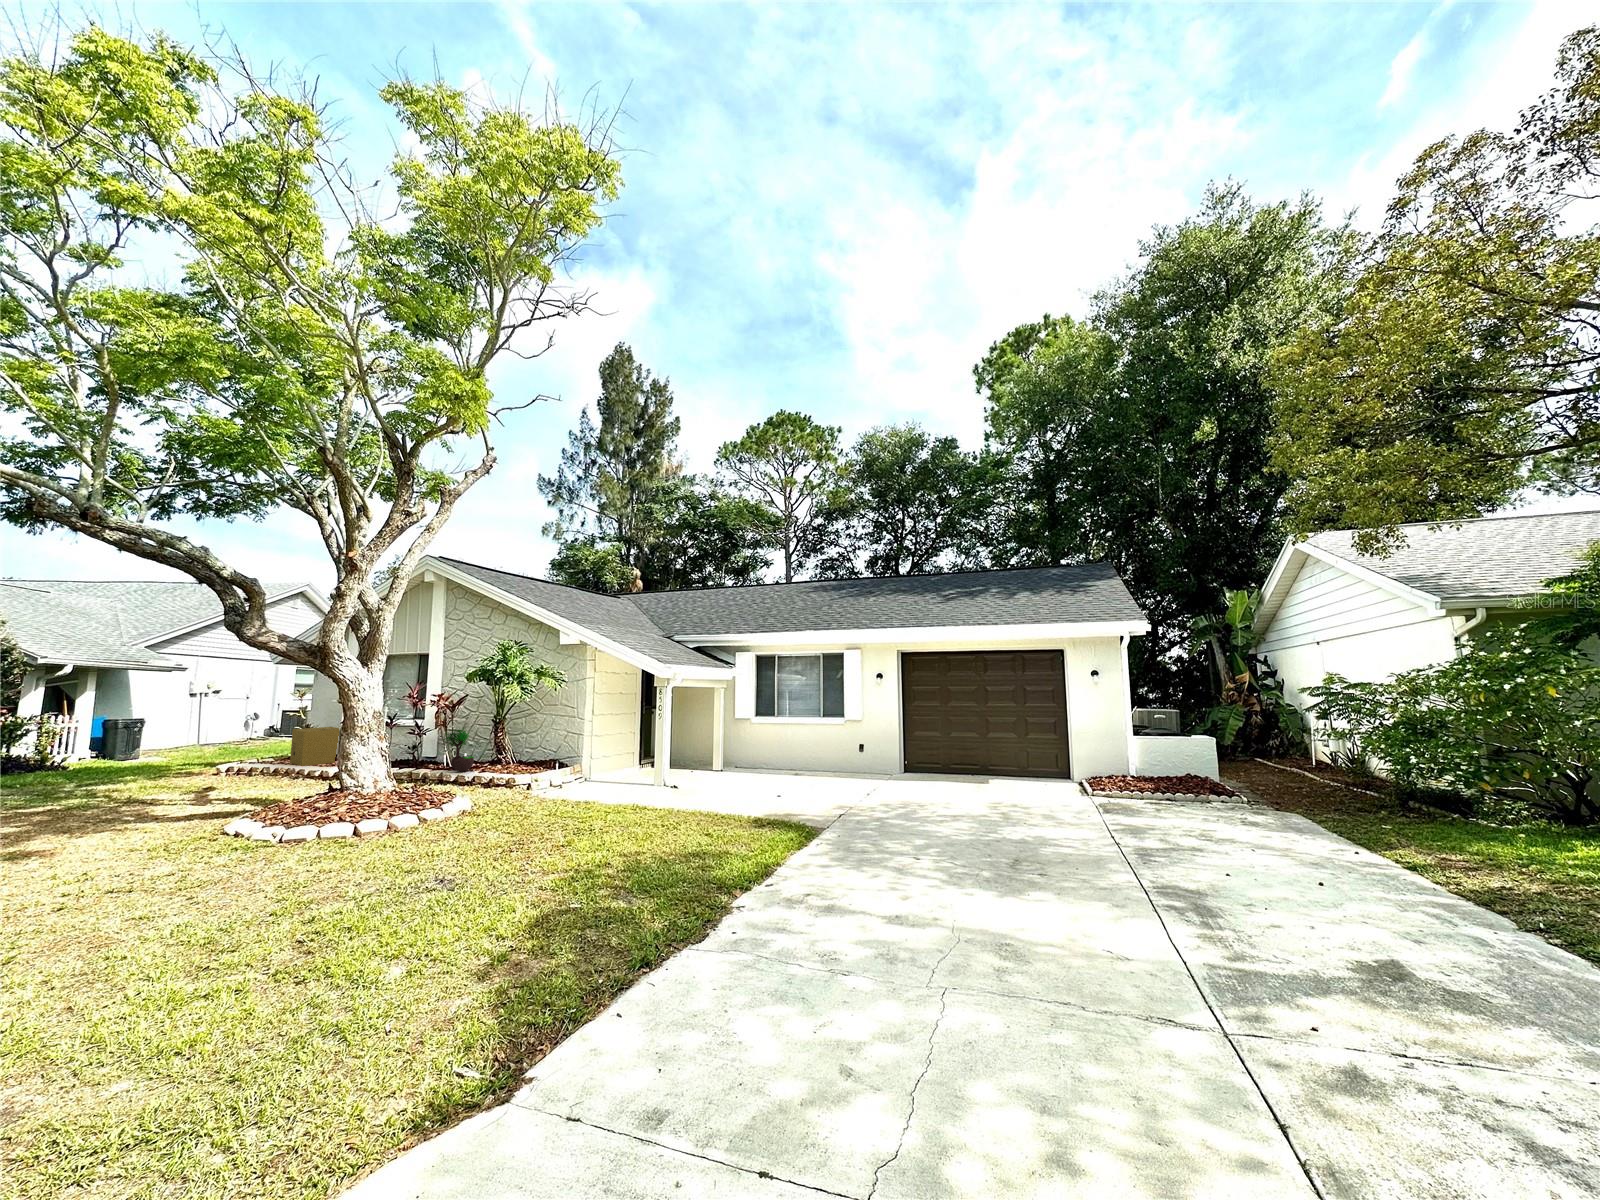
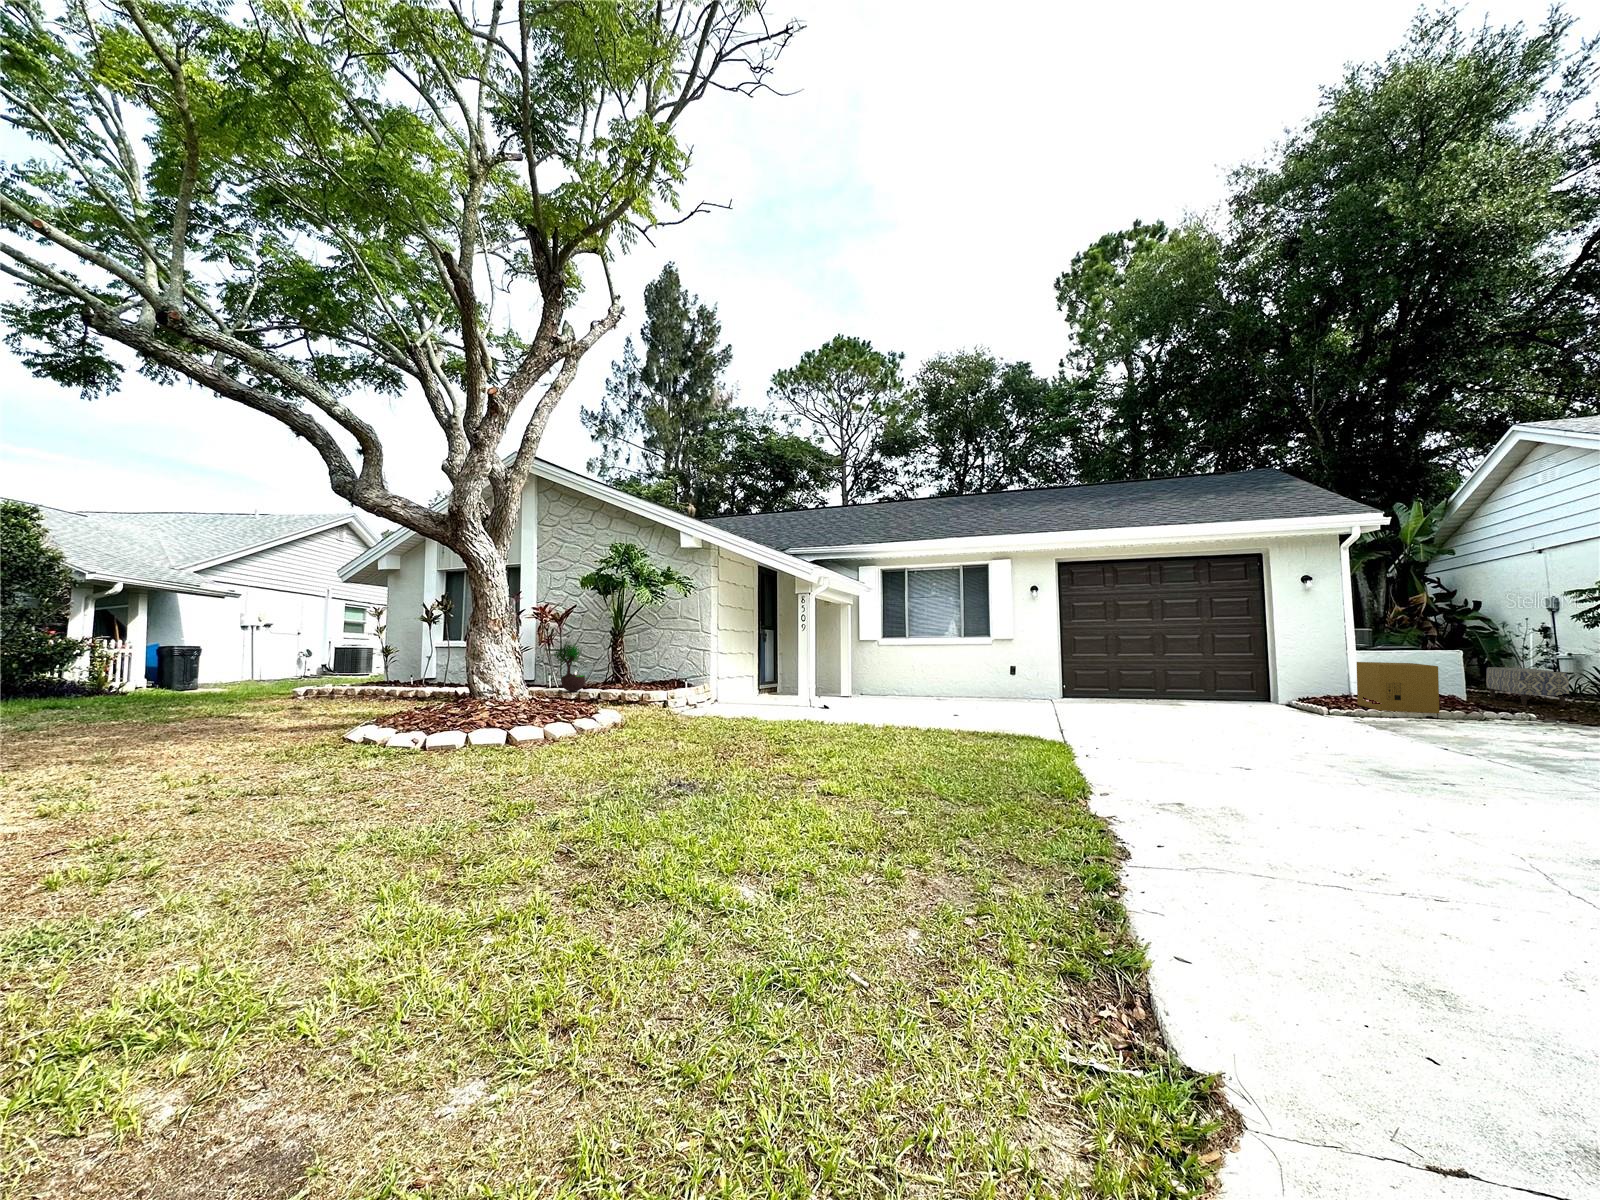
cardboard box: present [290,727,339,766] -> present [1357,662,1439,713]
bench: none [1278,750,1326,789] -> present [1486,667,1569,707]

